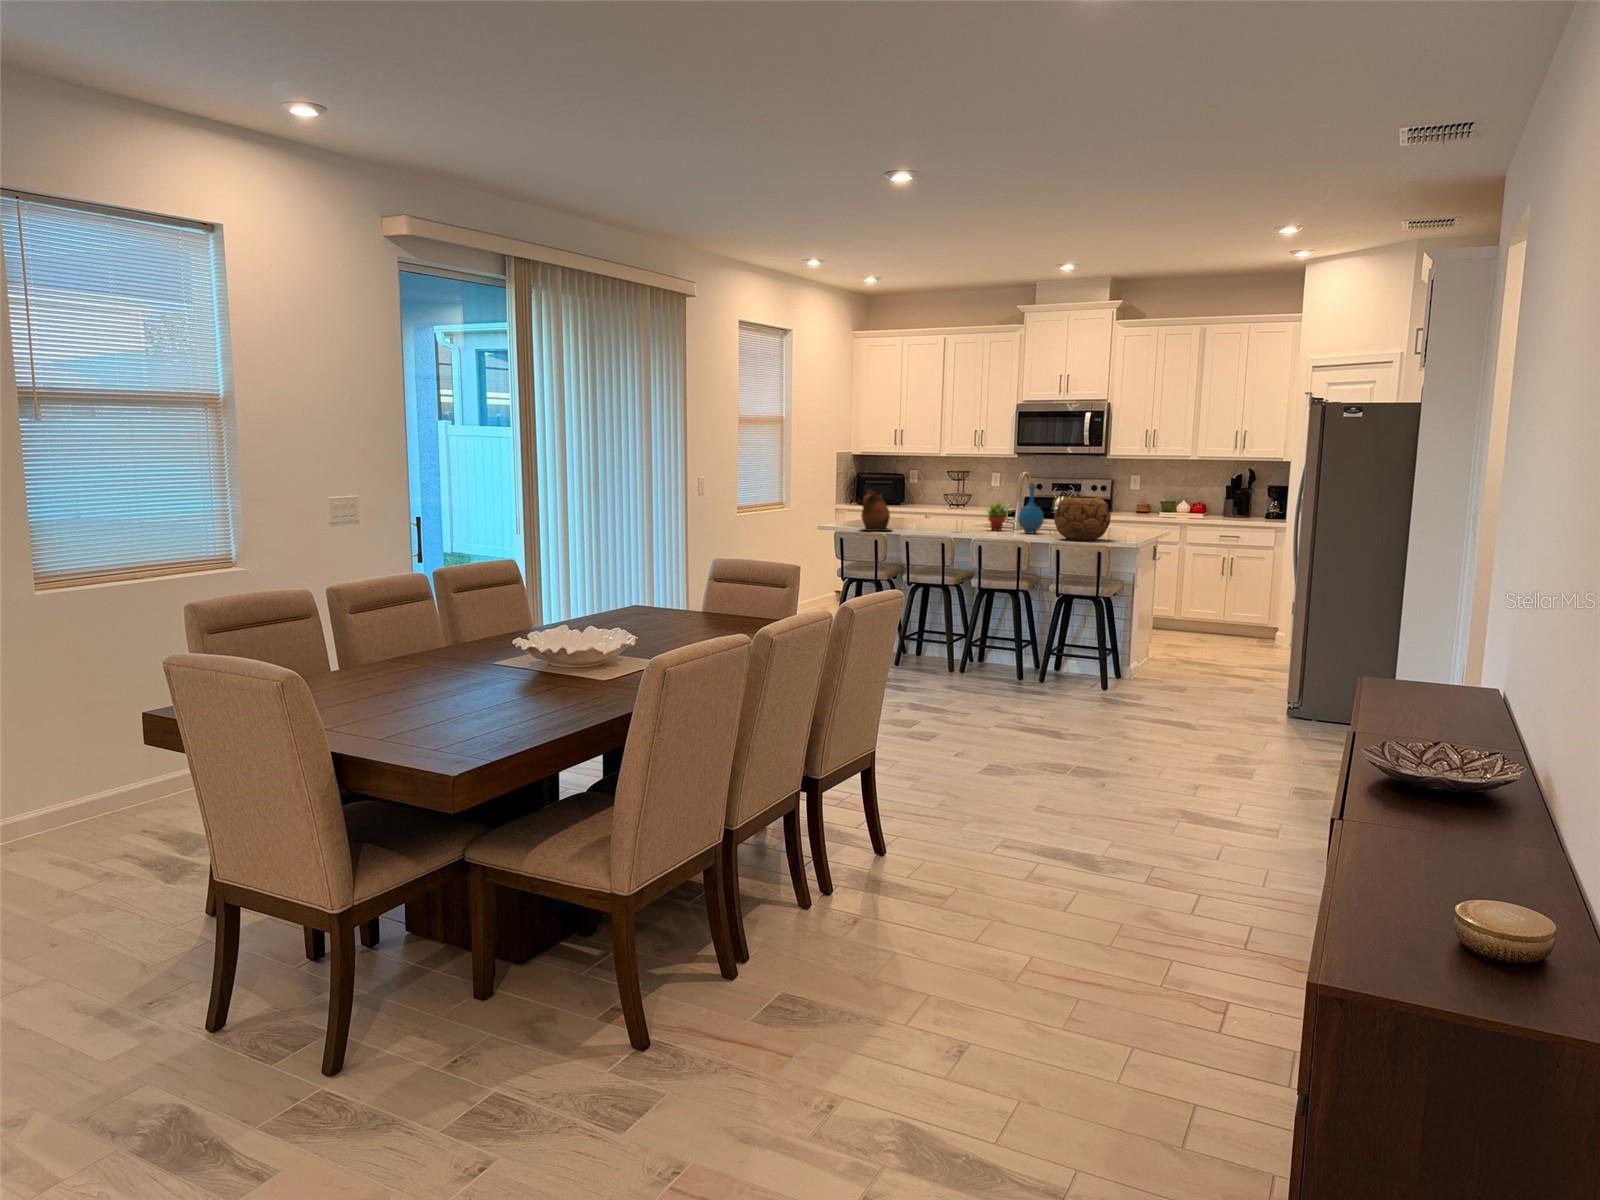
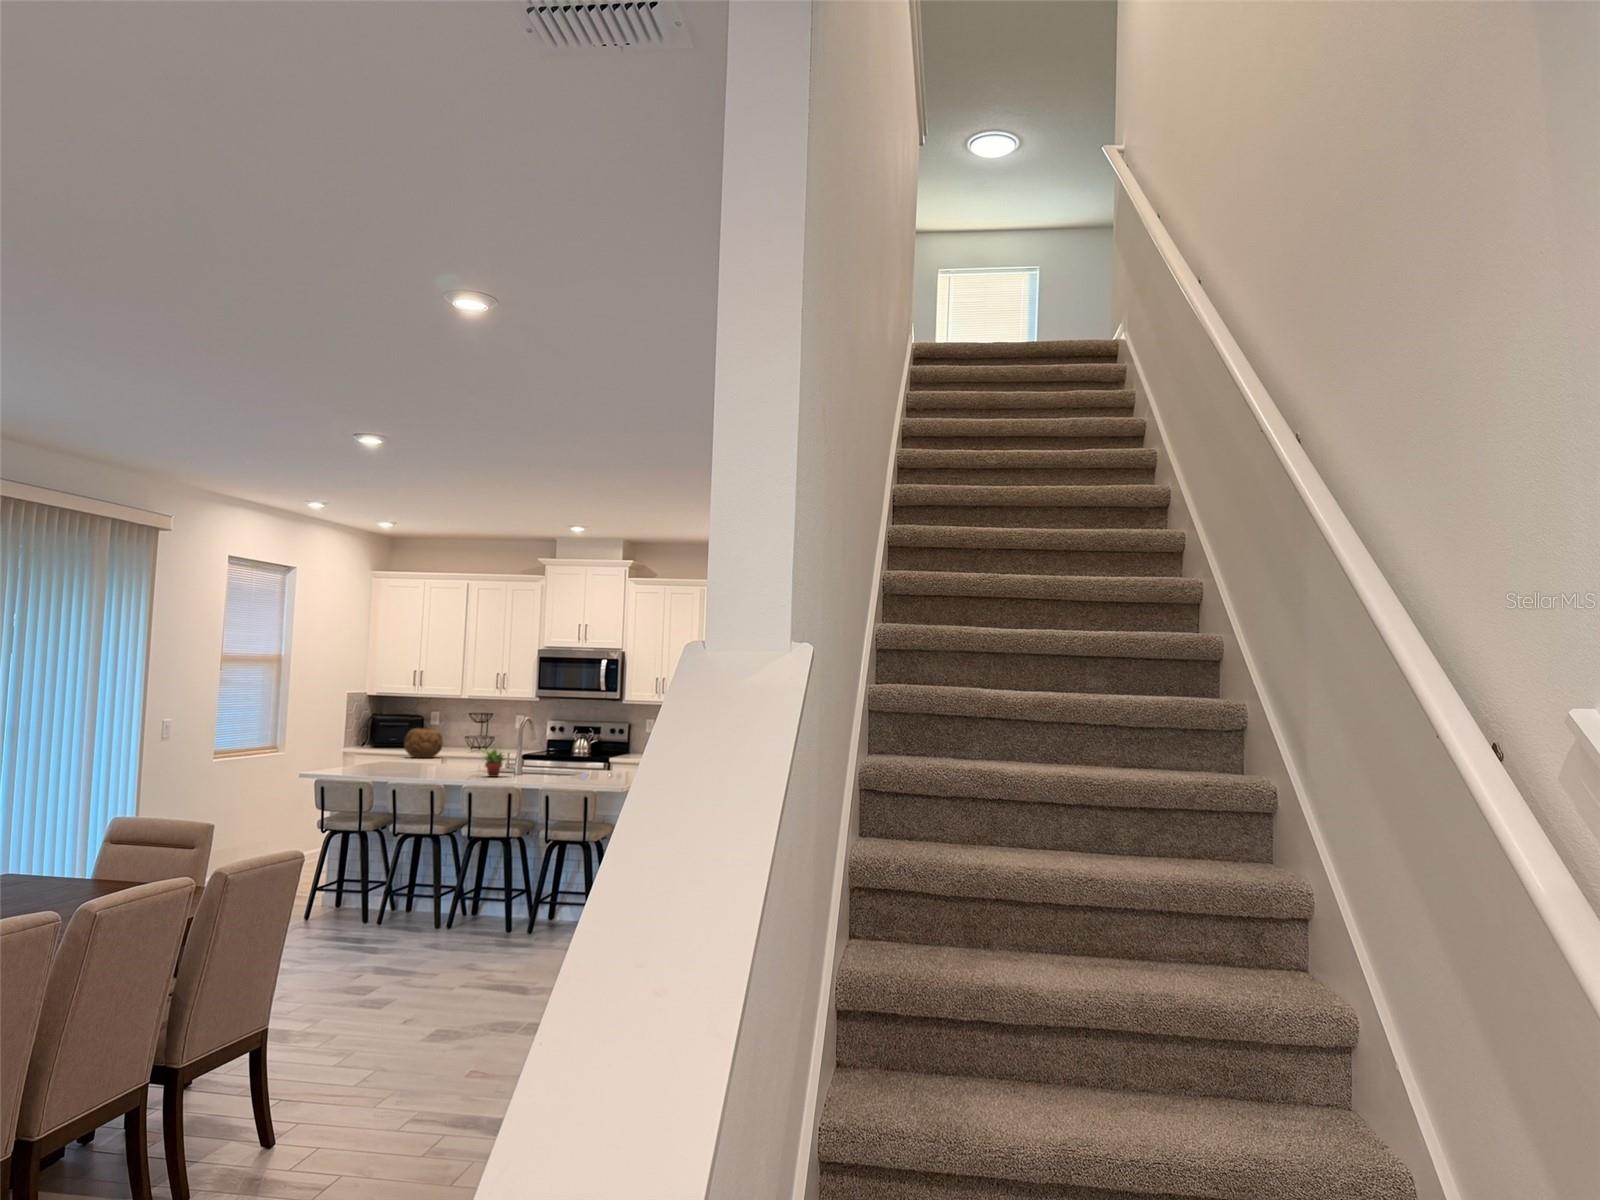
bottle: present [1018,483,1044,533] -> none [512,729,538,779]
ceramic pitcher: present [861,490,892,531] -> none [341,736,380,780]
decorative bowl: present [1054,497,1111,541] -> present [404,728,443,758]

